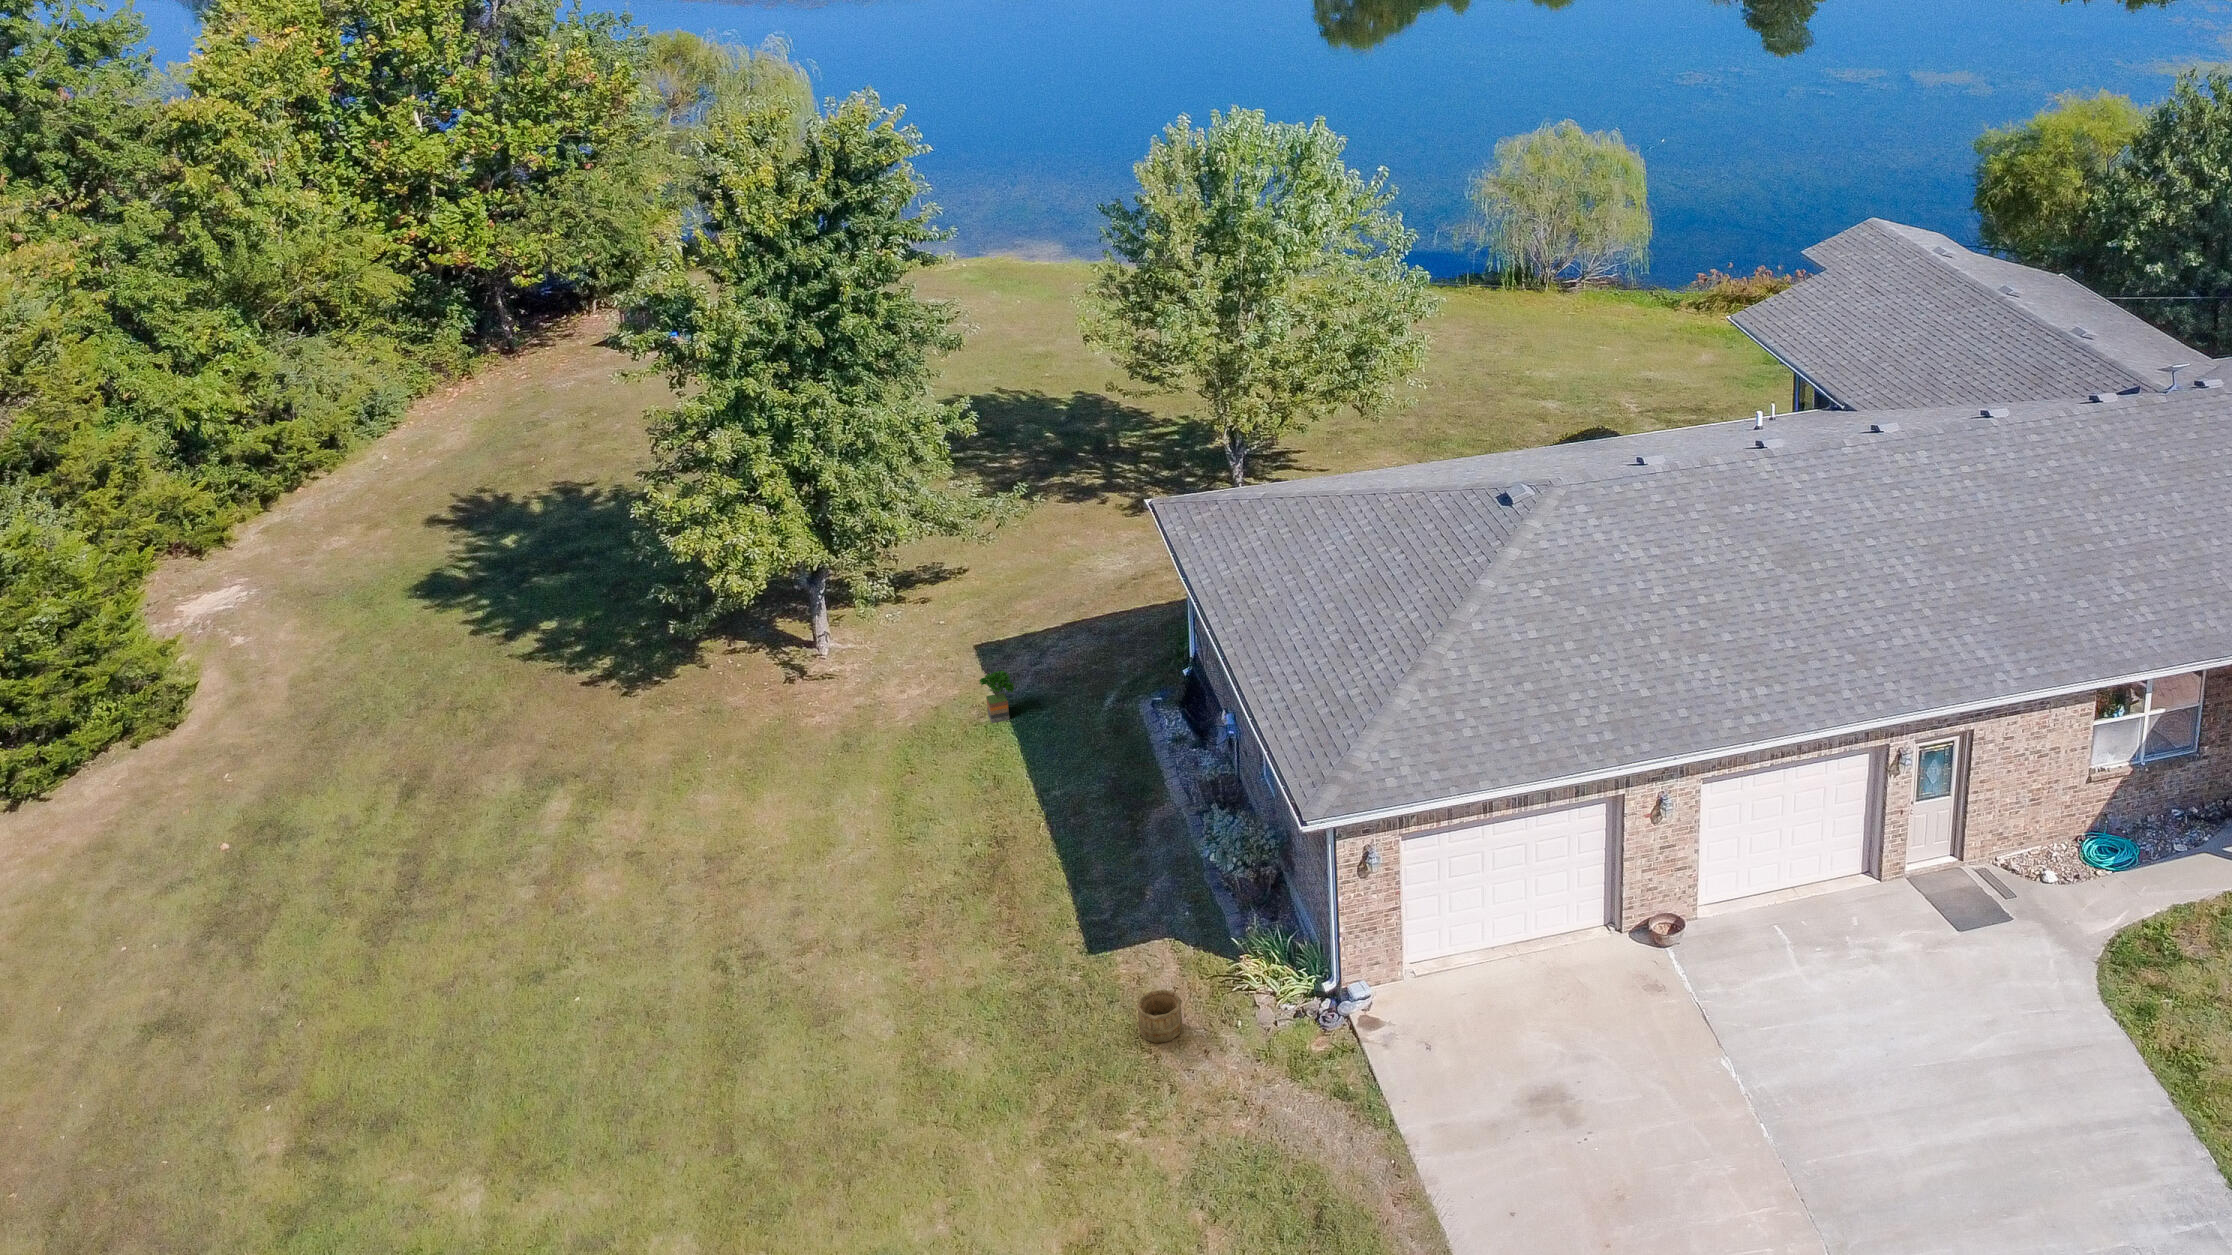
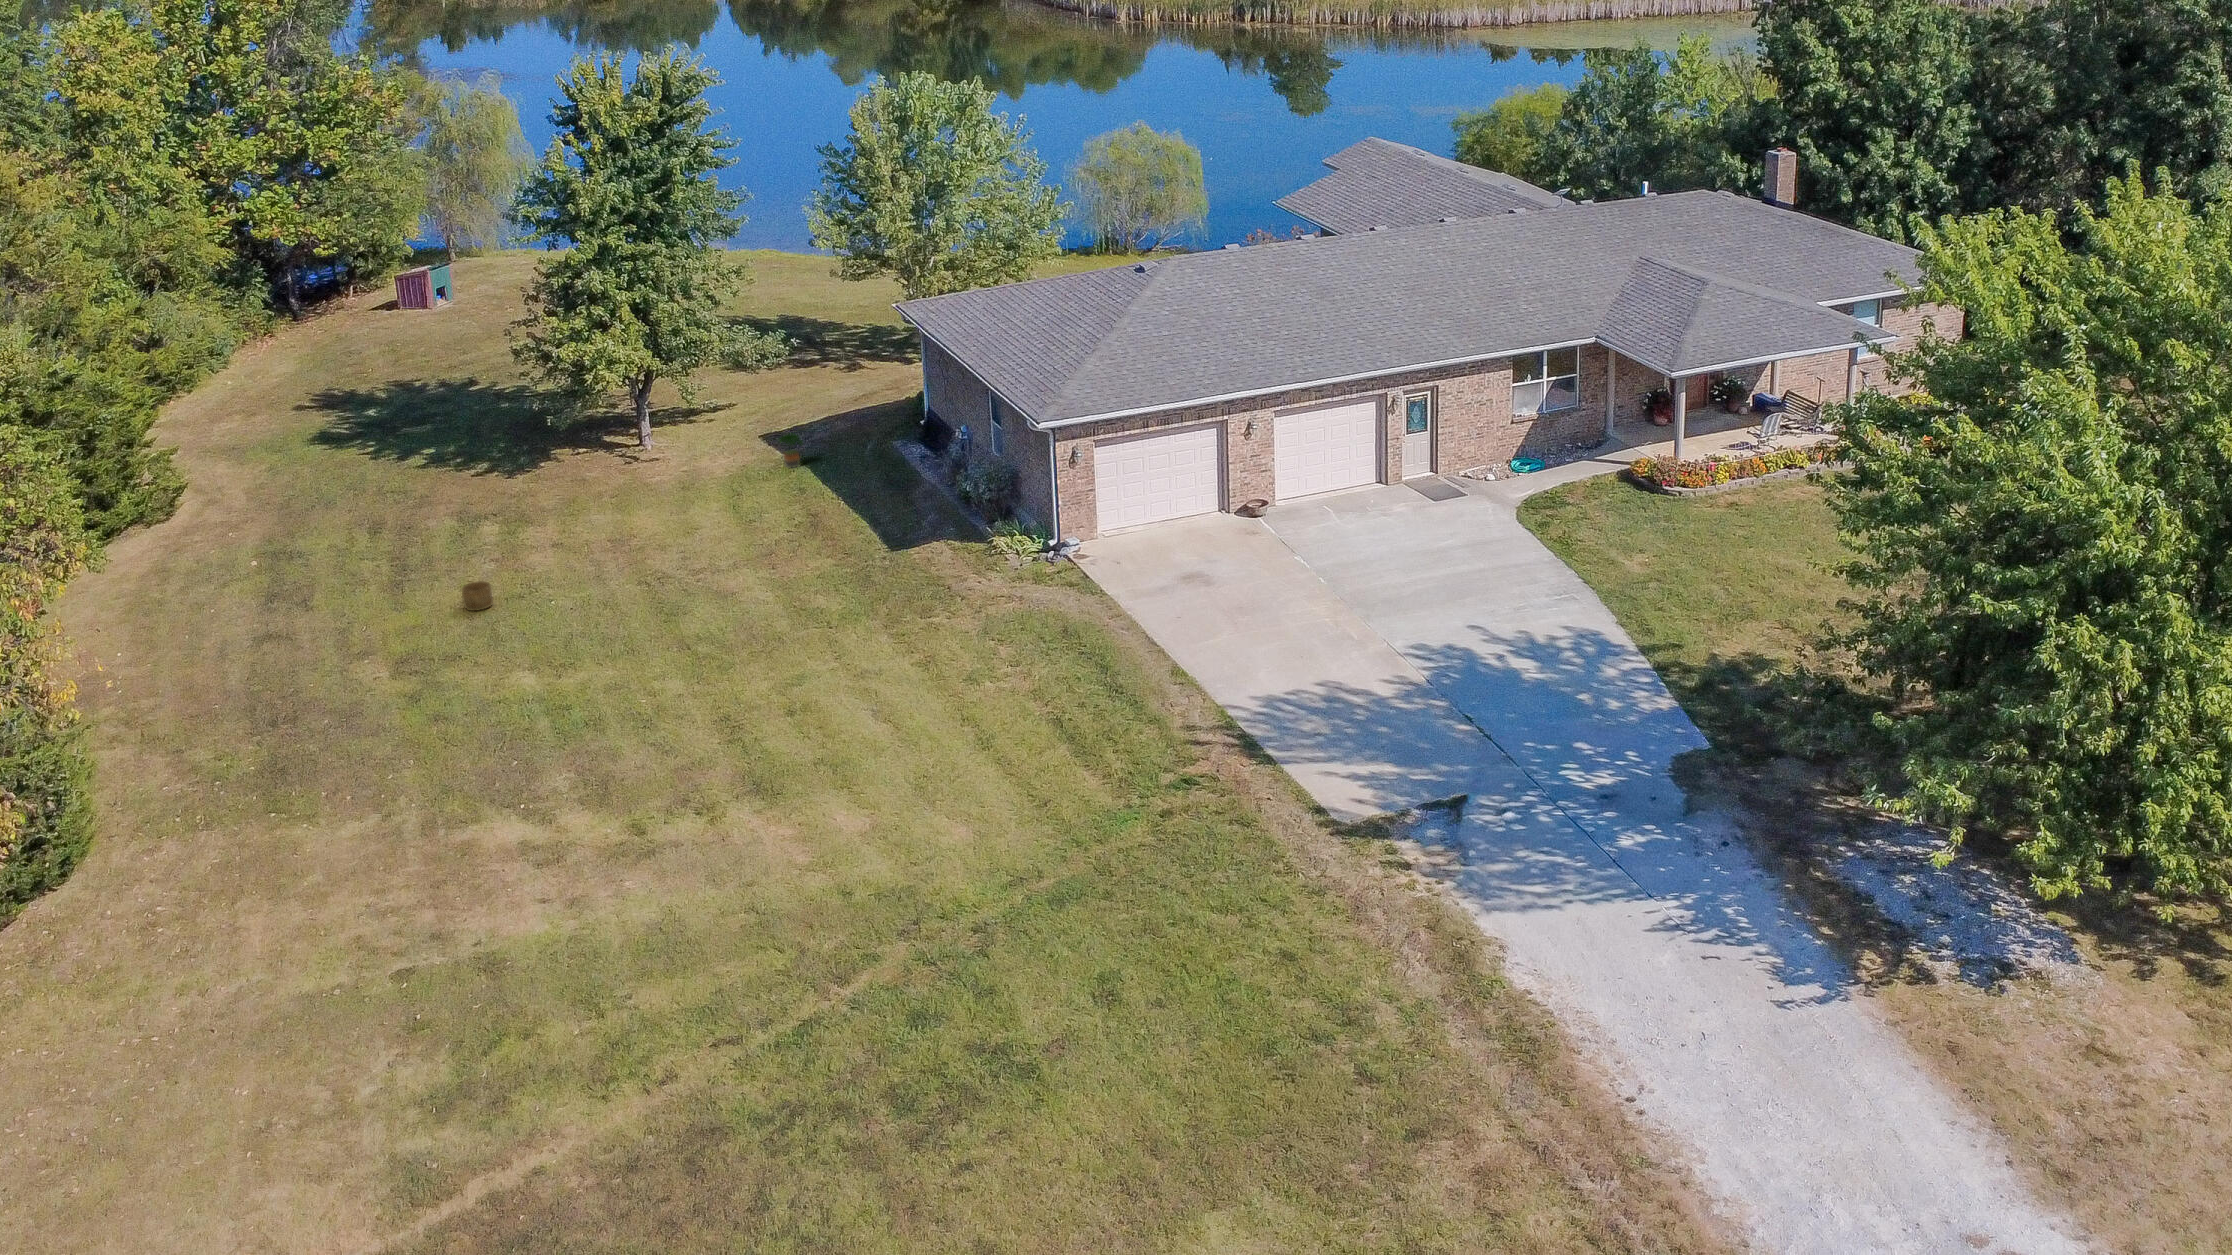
wooden bucket: present [1136,989,1182,1043] -> present [461,581,493,611]

